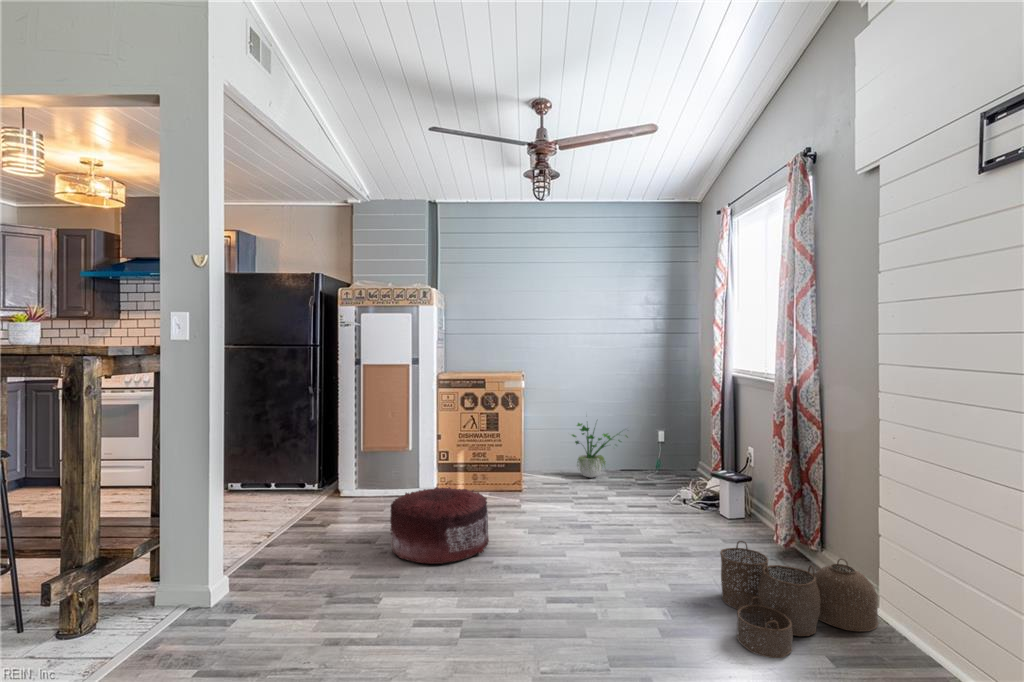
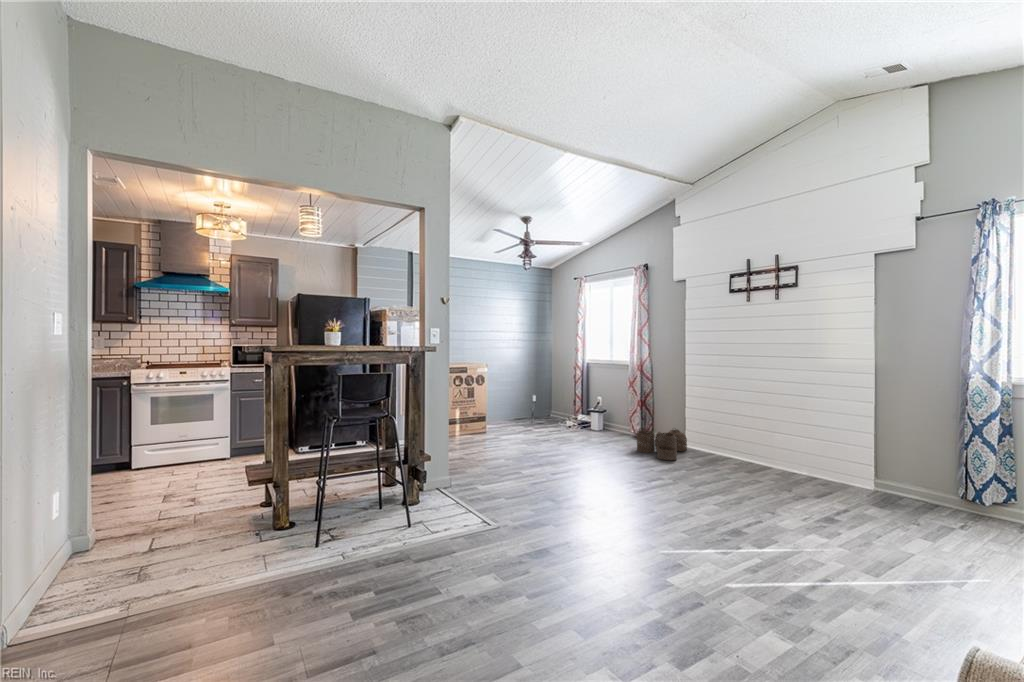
potted plant: present [572,423,628,478] -> none [498,384,530,423]
pouf: present [390,487,489,564] -> none [478,427,532,464]

